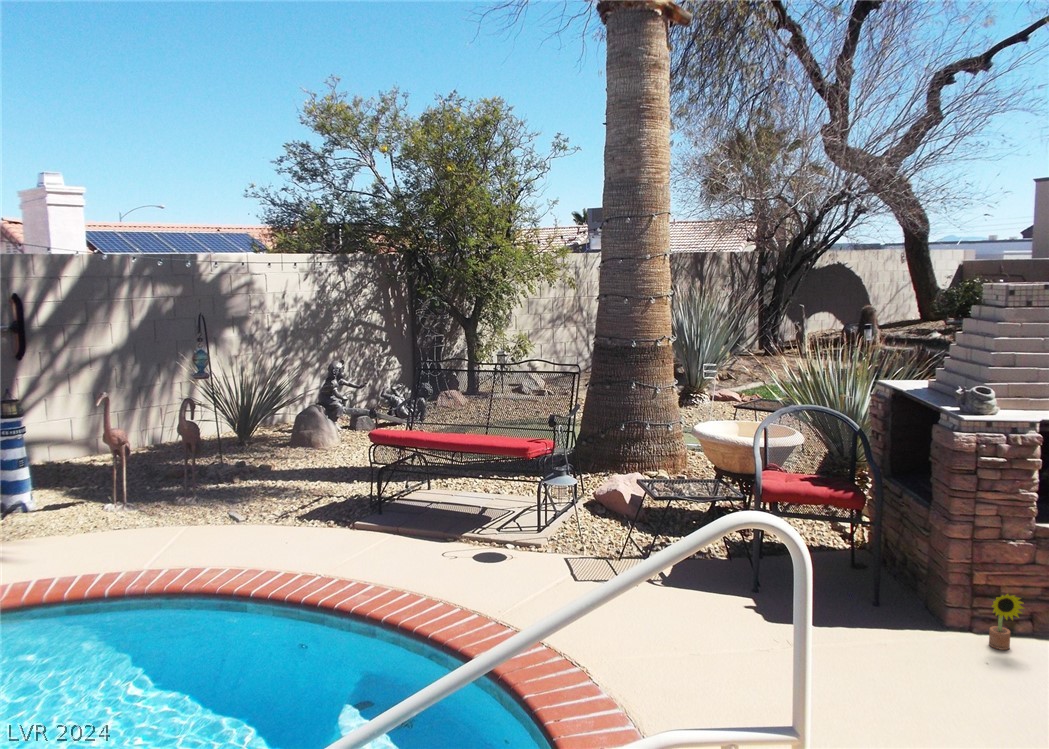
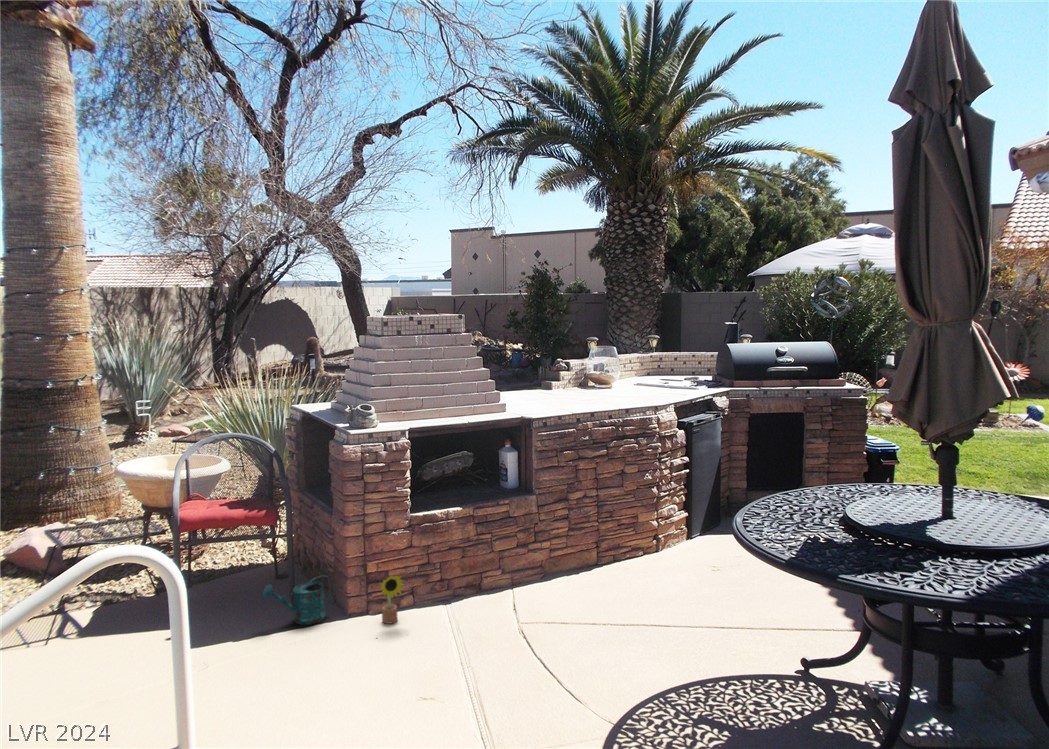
watering can: none [845,573,925,627] -> present [263,575,333,625]

